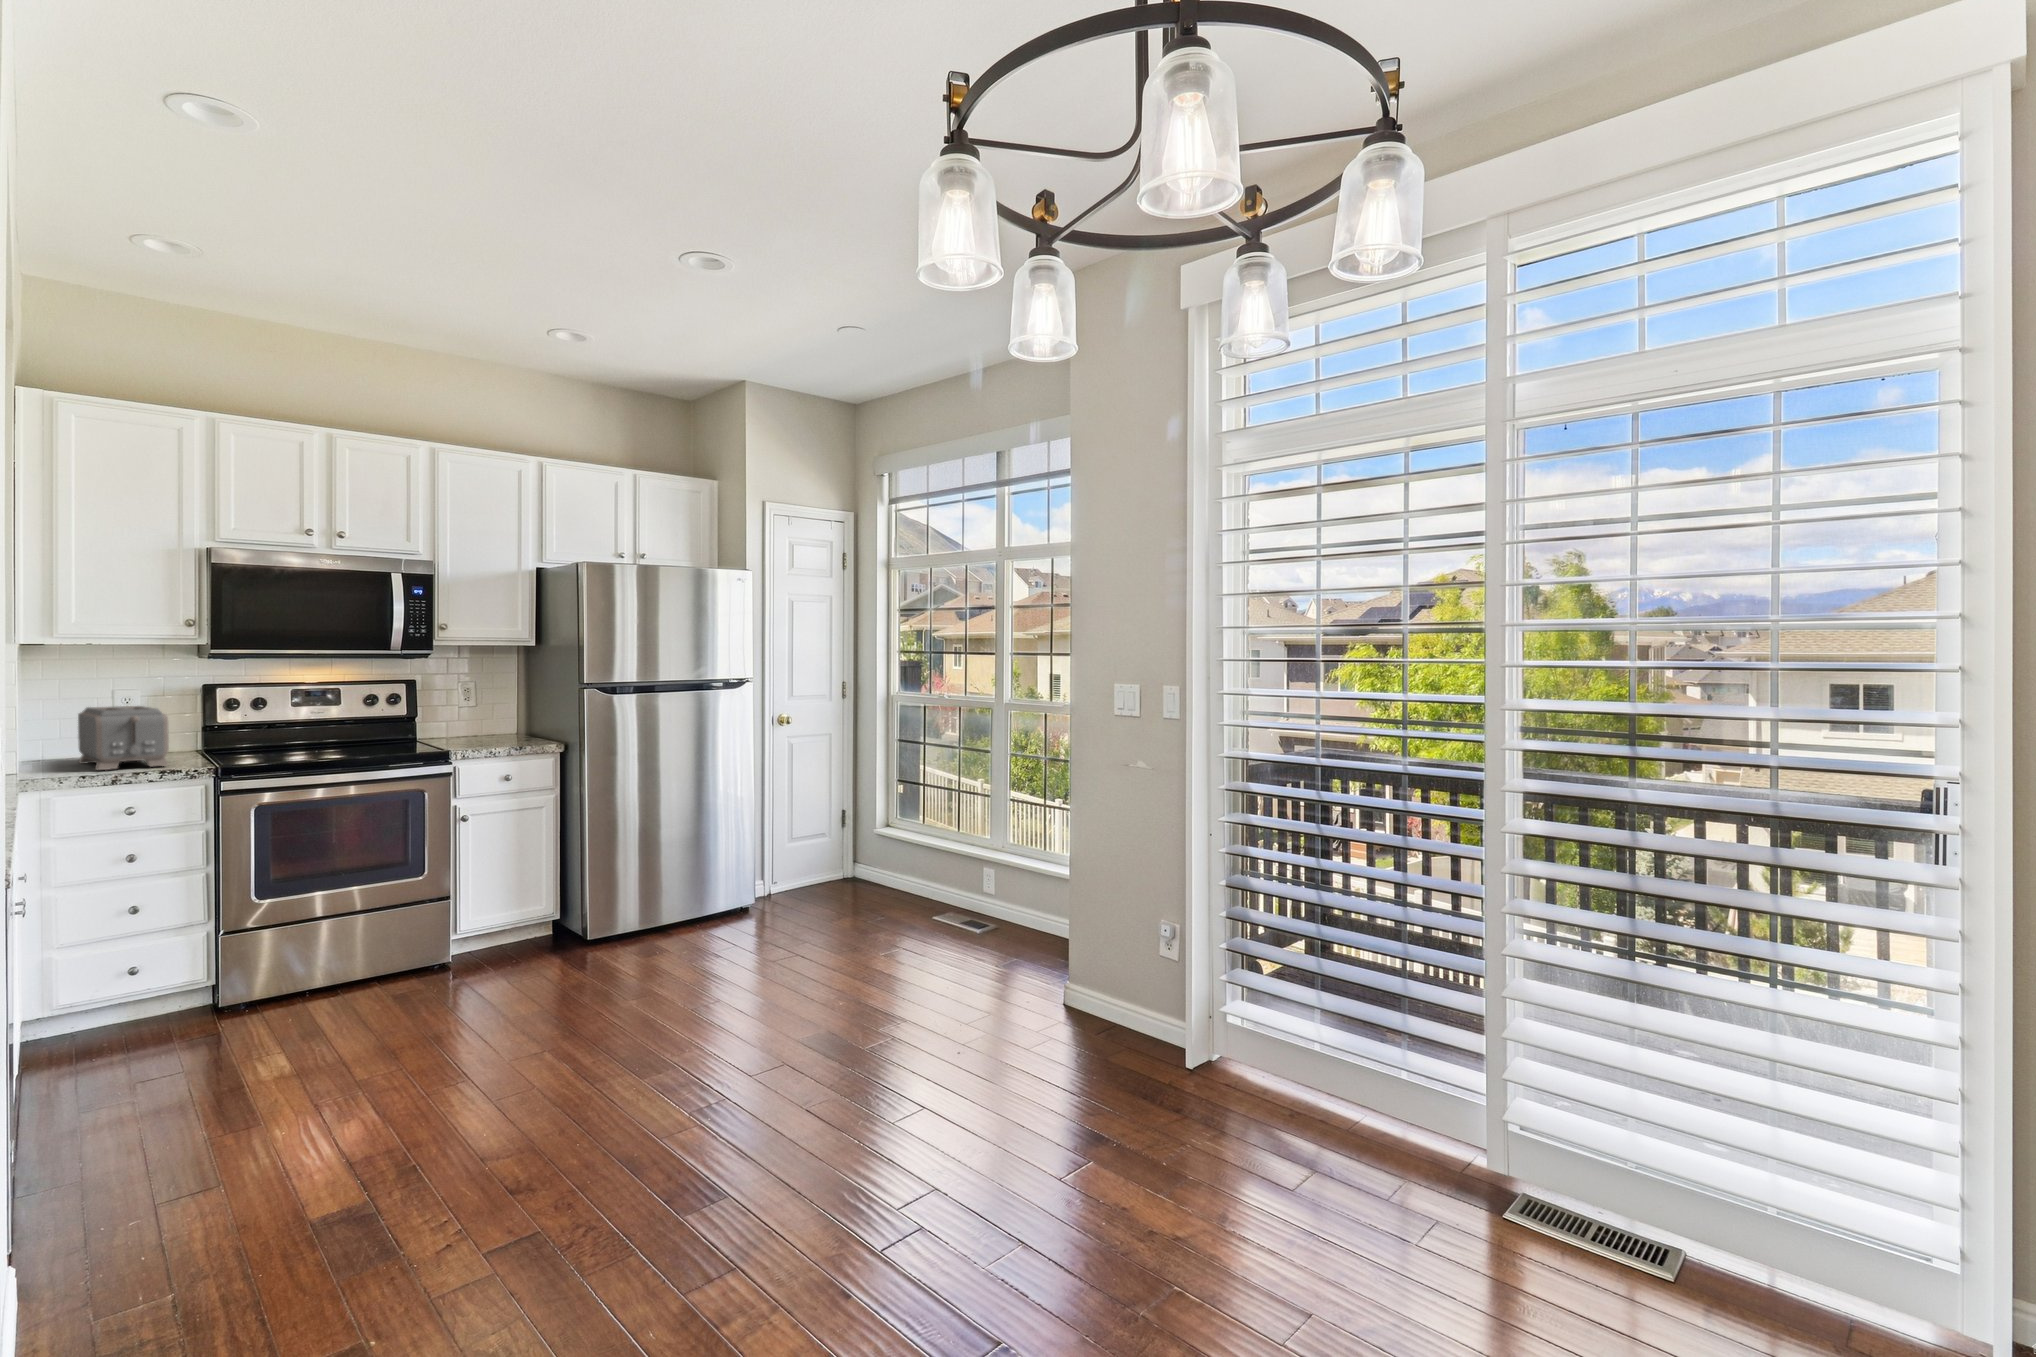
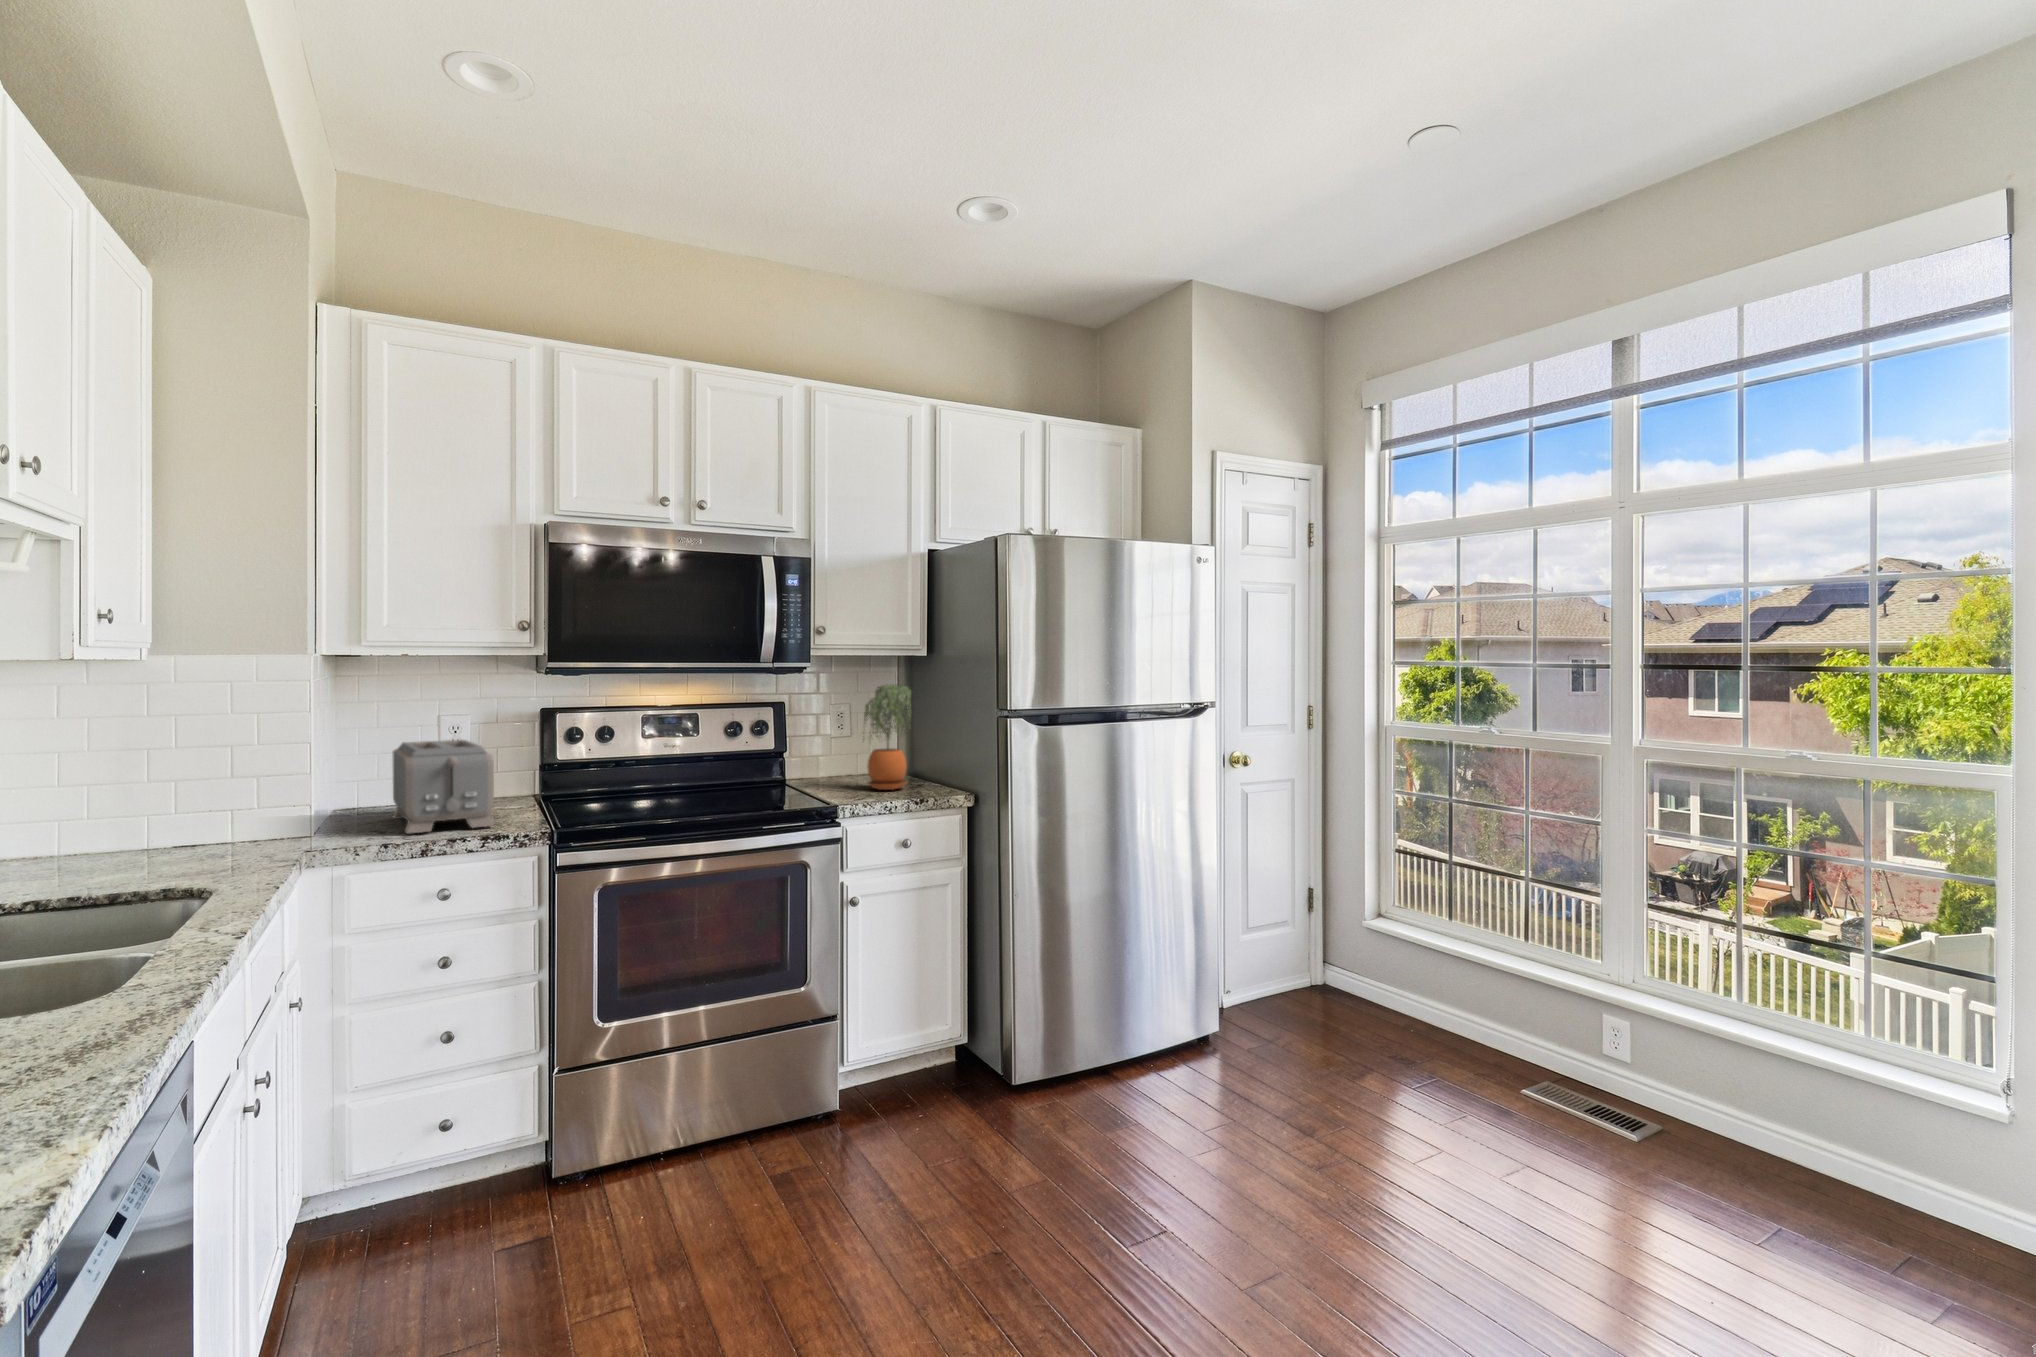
potted plant: none [478,666,522,743] -> present [863,685,911,790]

